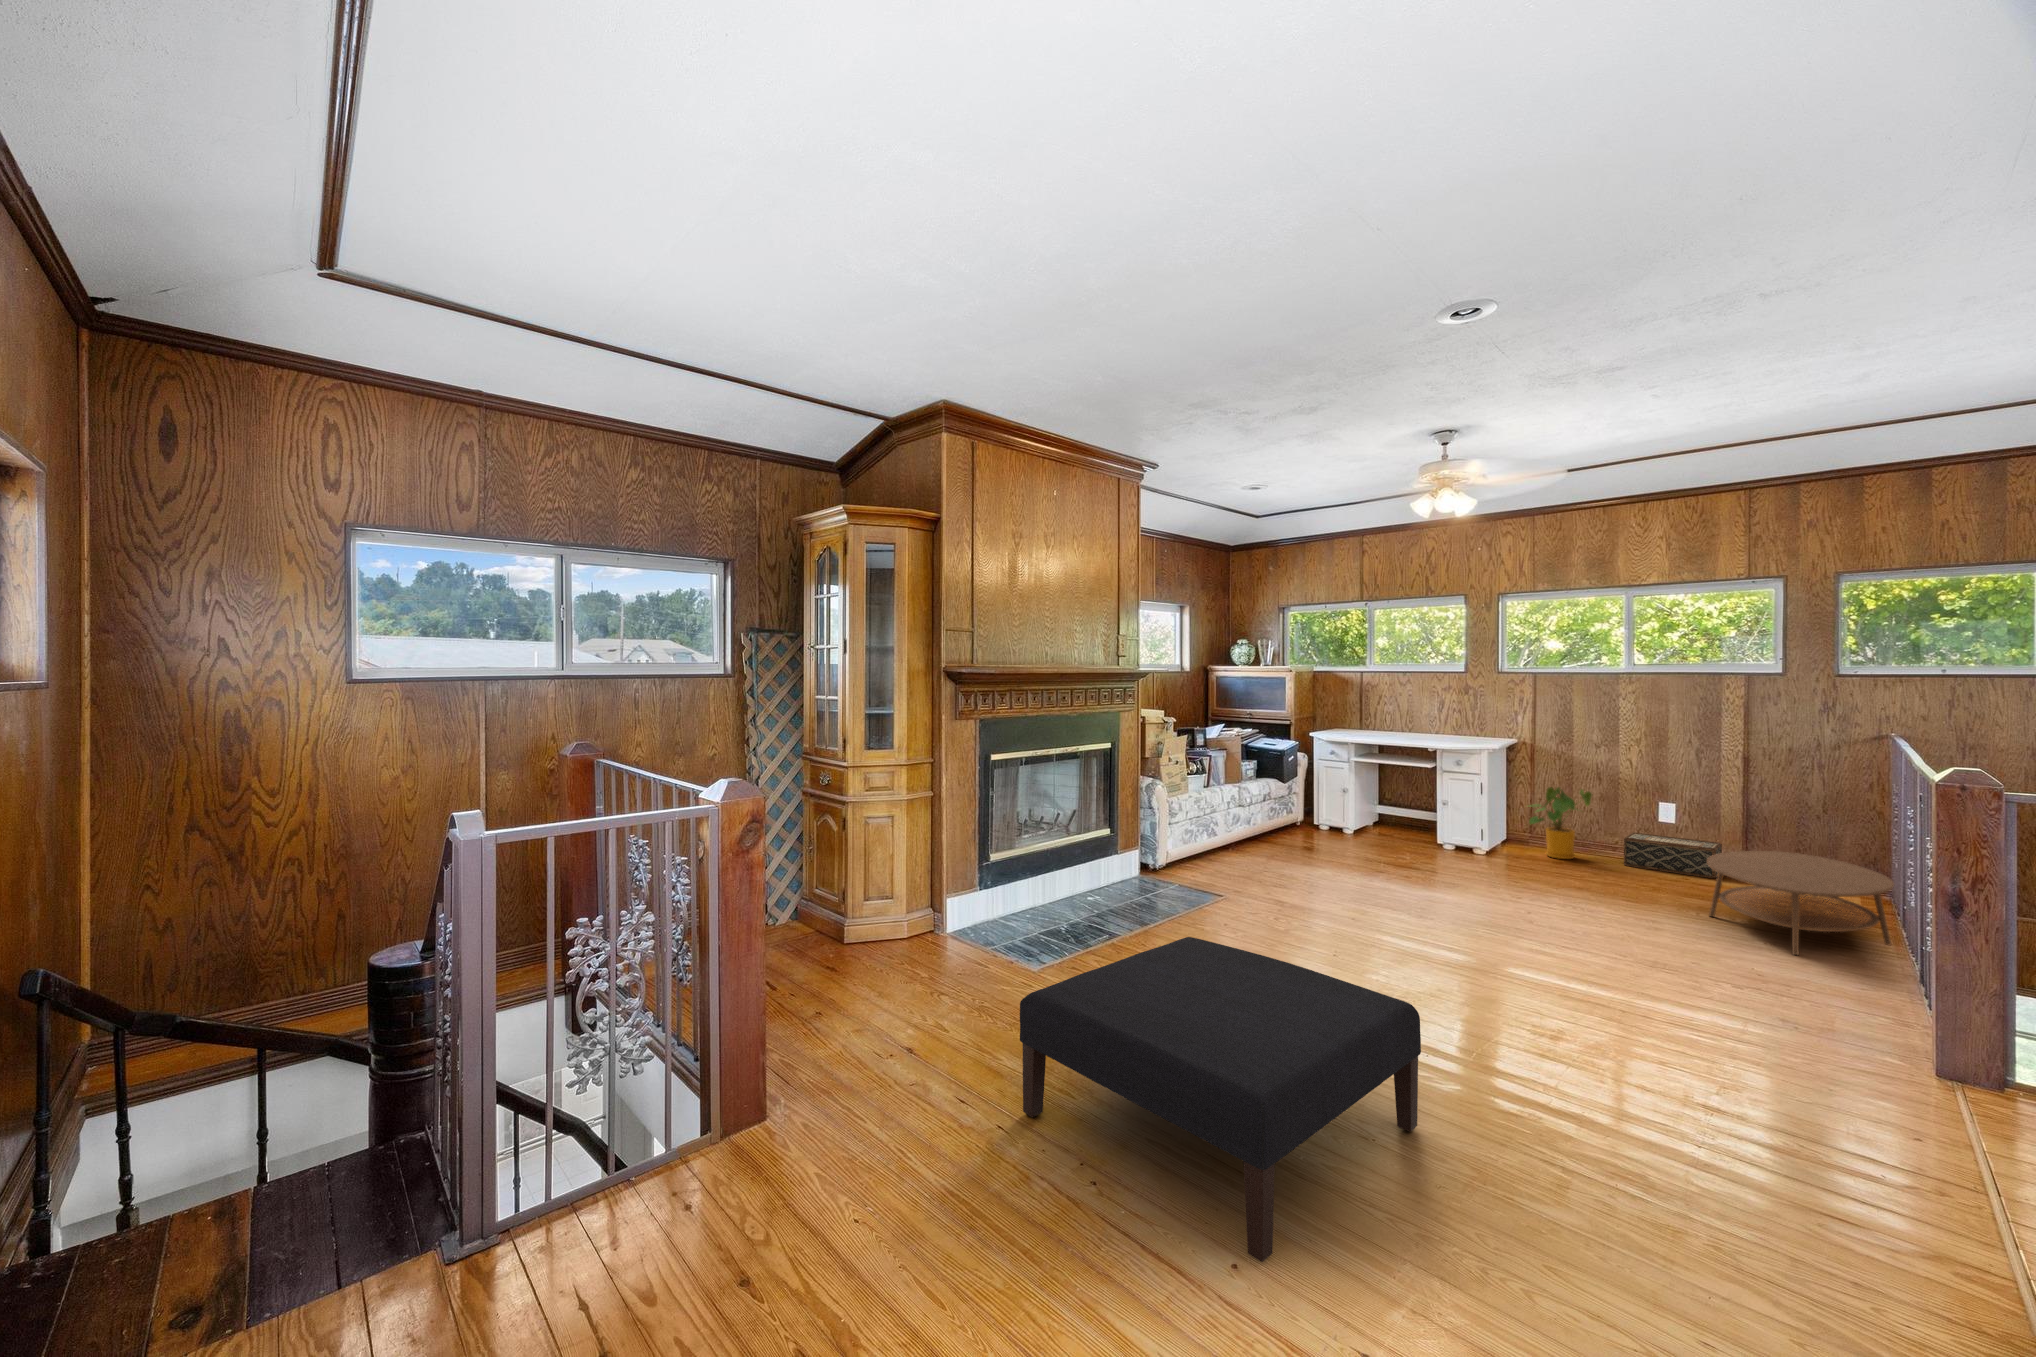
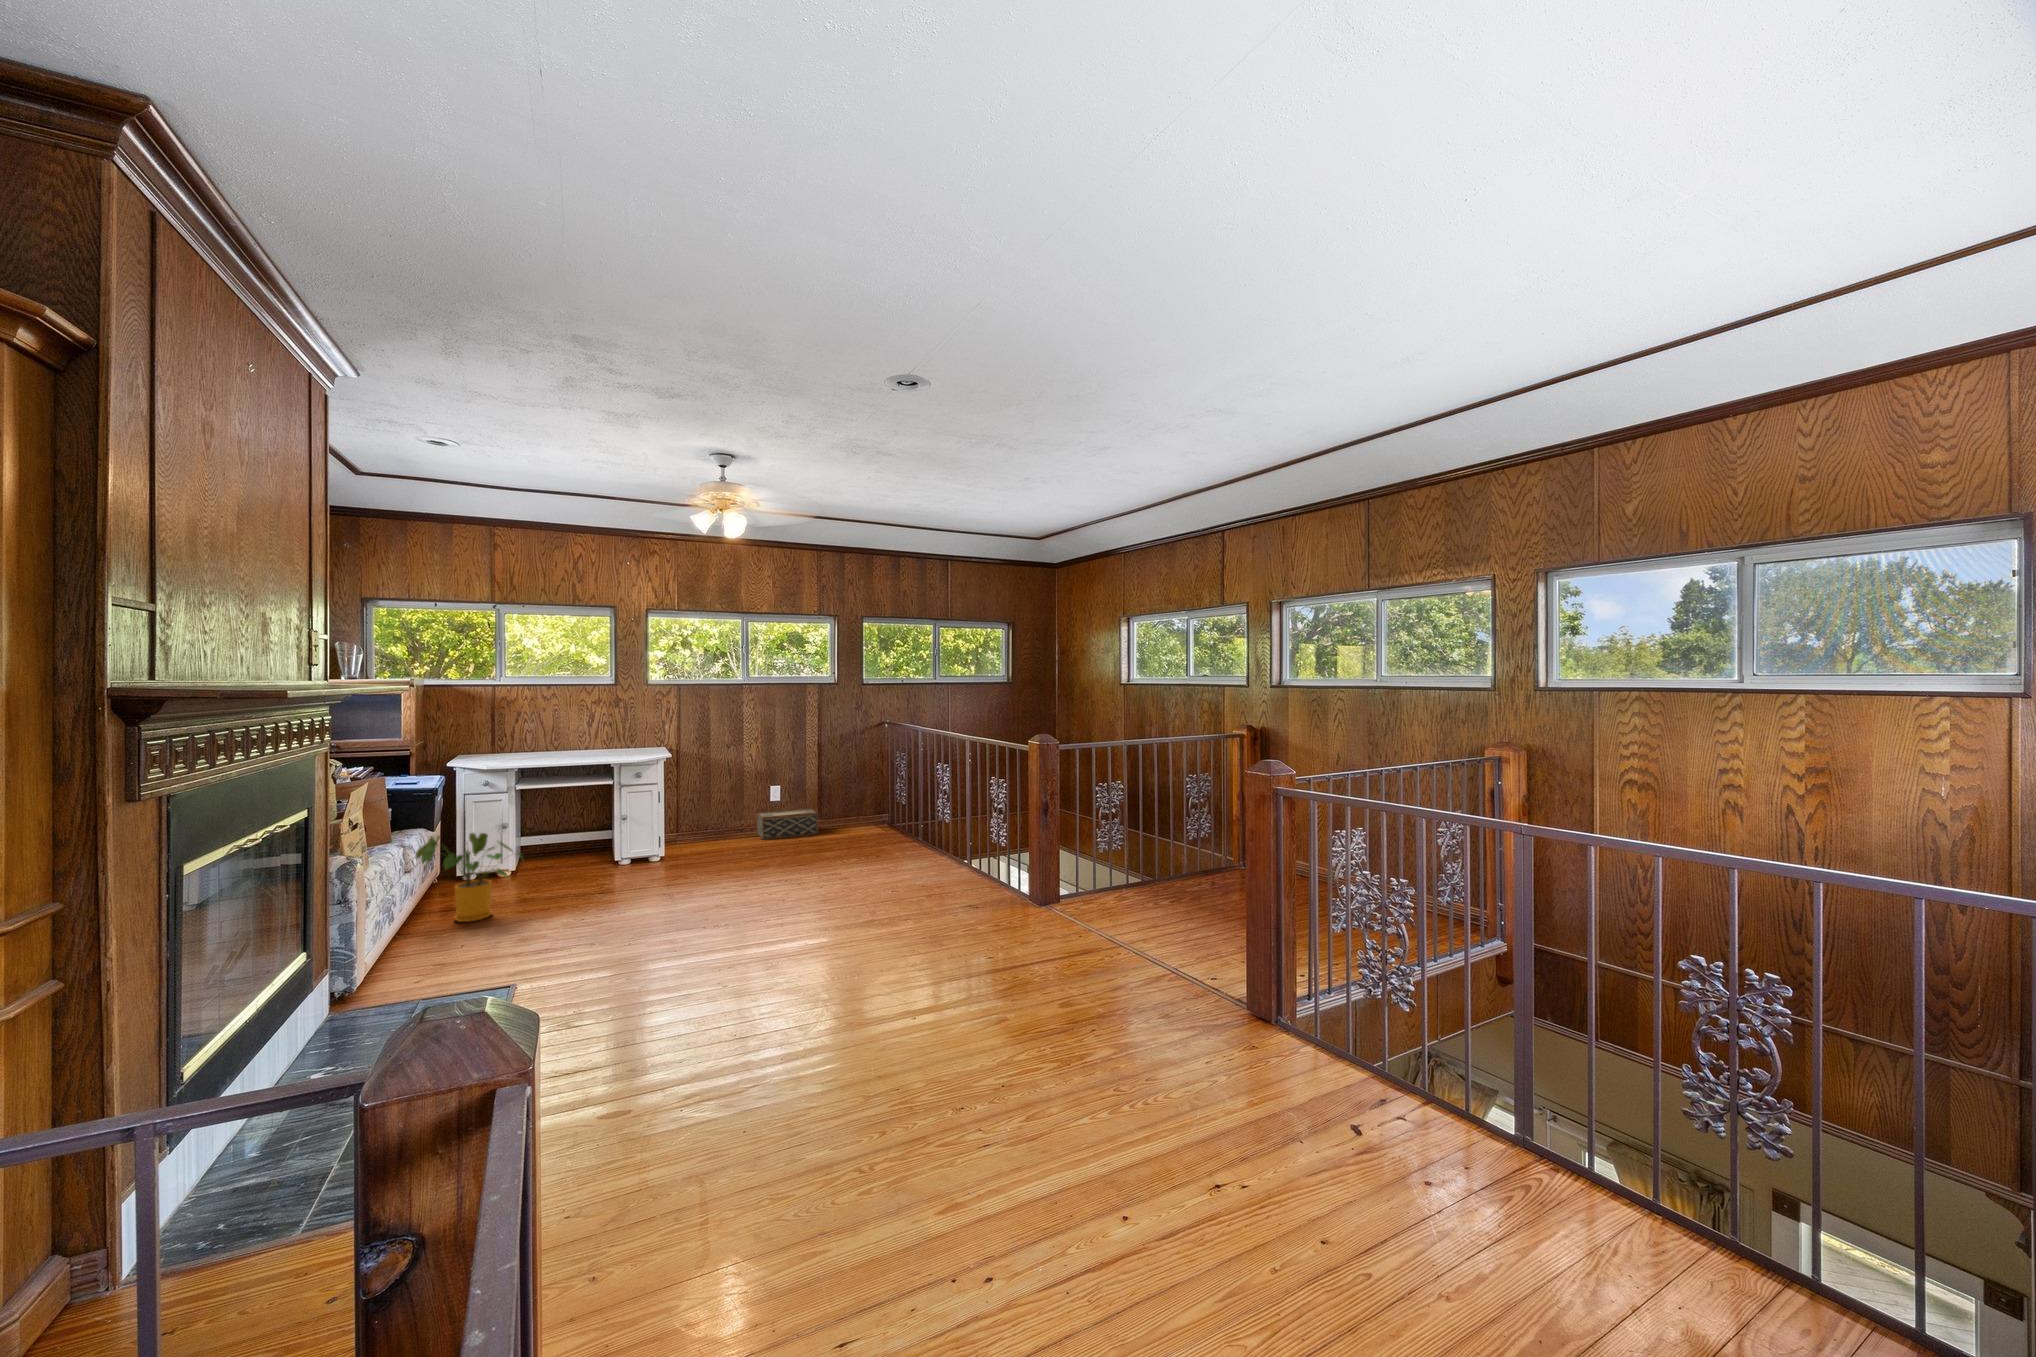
house plant: present [1529,787,1592,859] -> present [416,833,522,922]
coffee table: present [1707,851,1894,955] -> none [857,803,950,865]
ottoman: present [1020,937,1421,1262] -> none [820,951,1211,1311]

